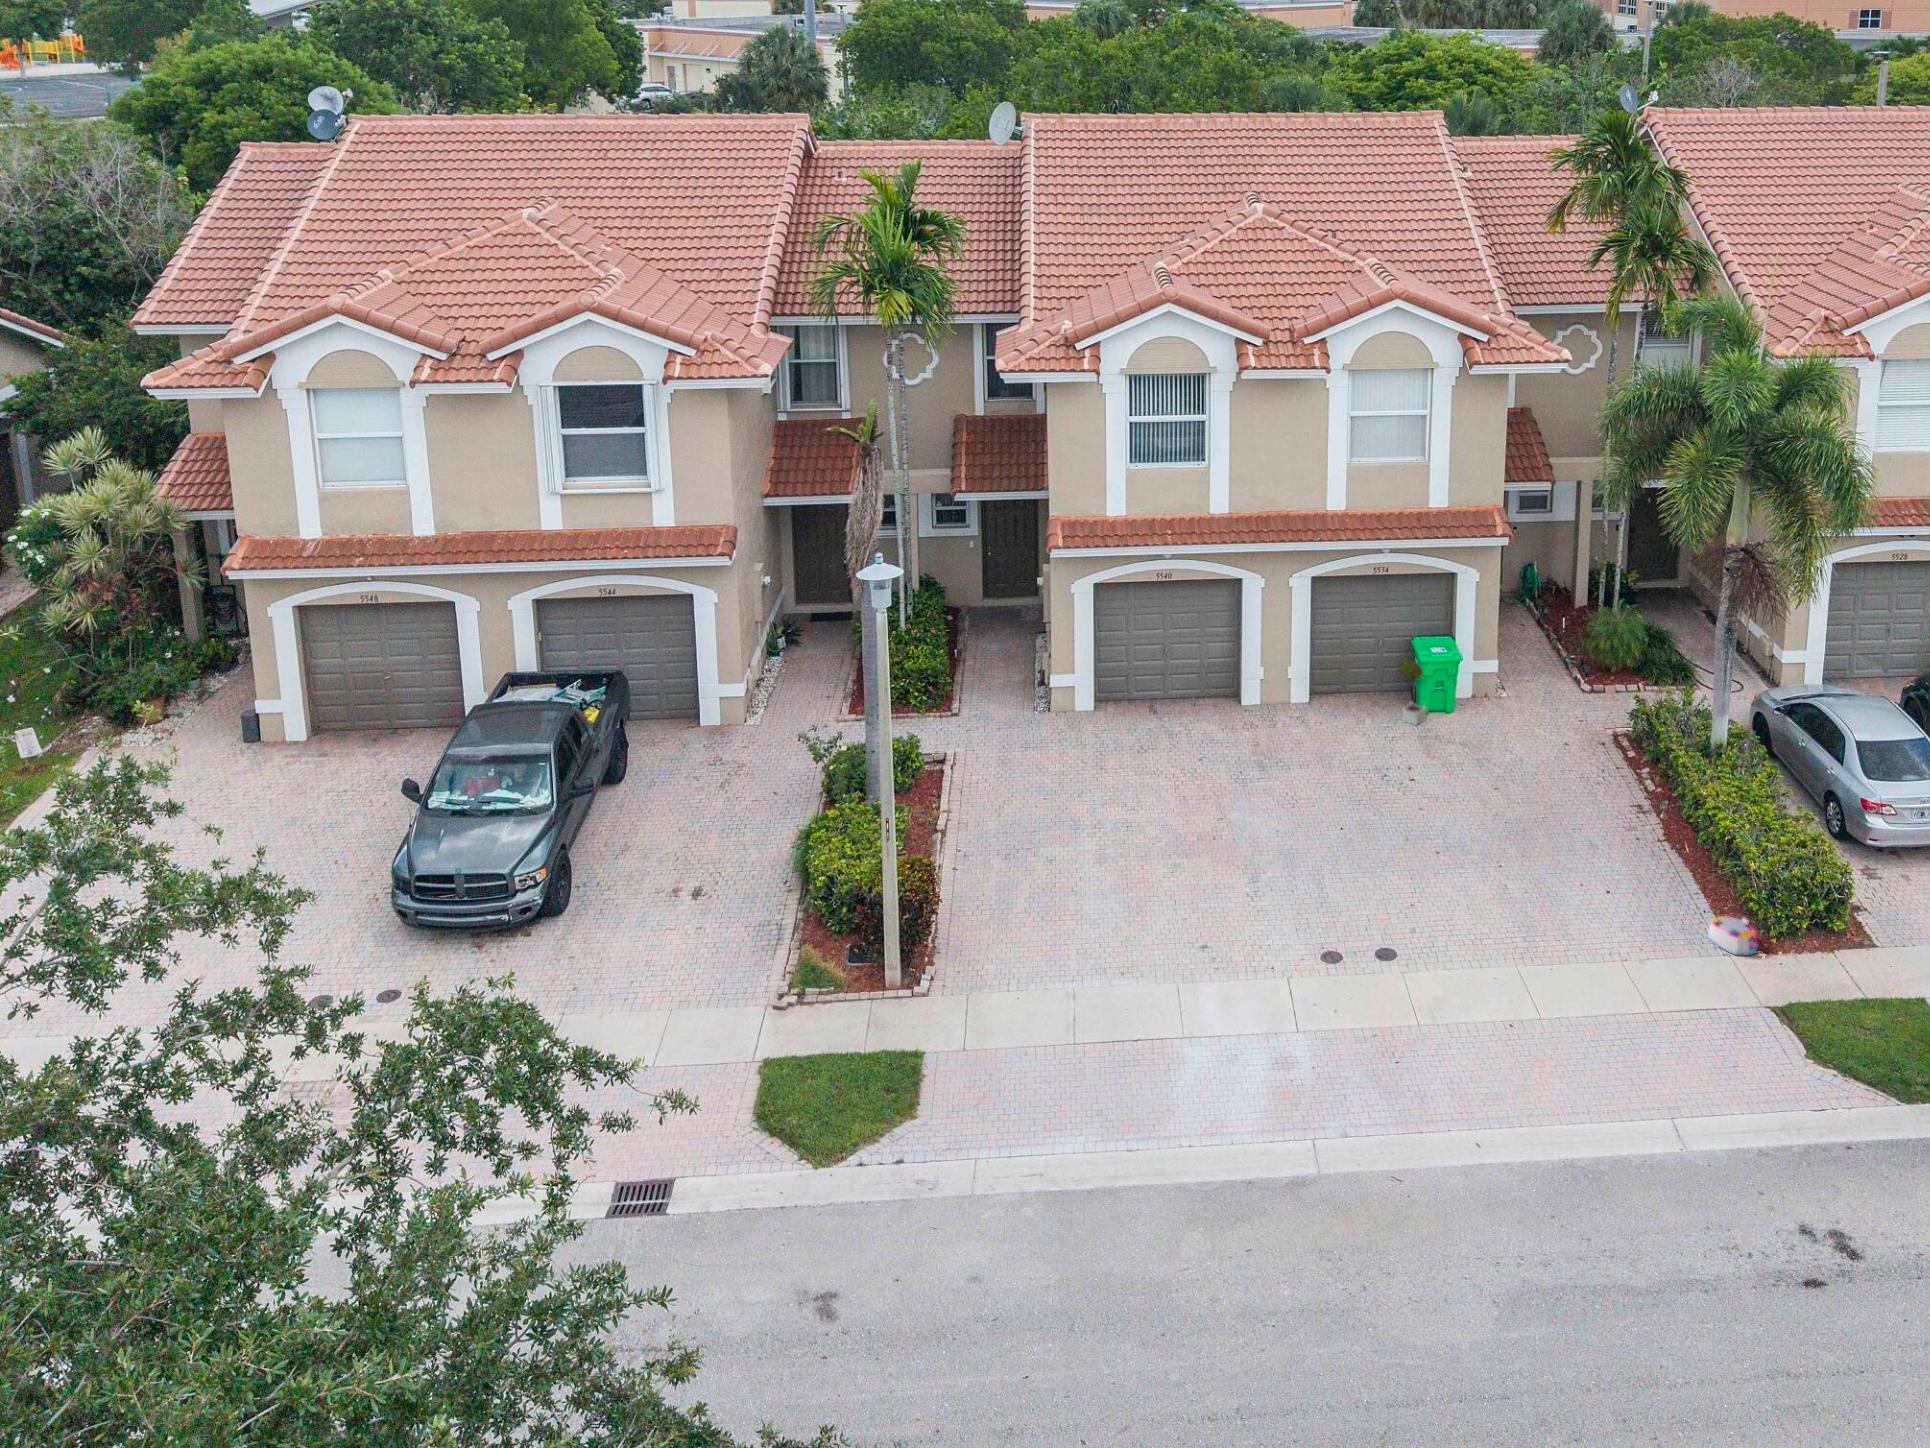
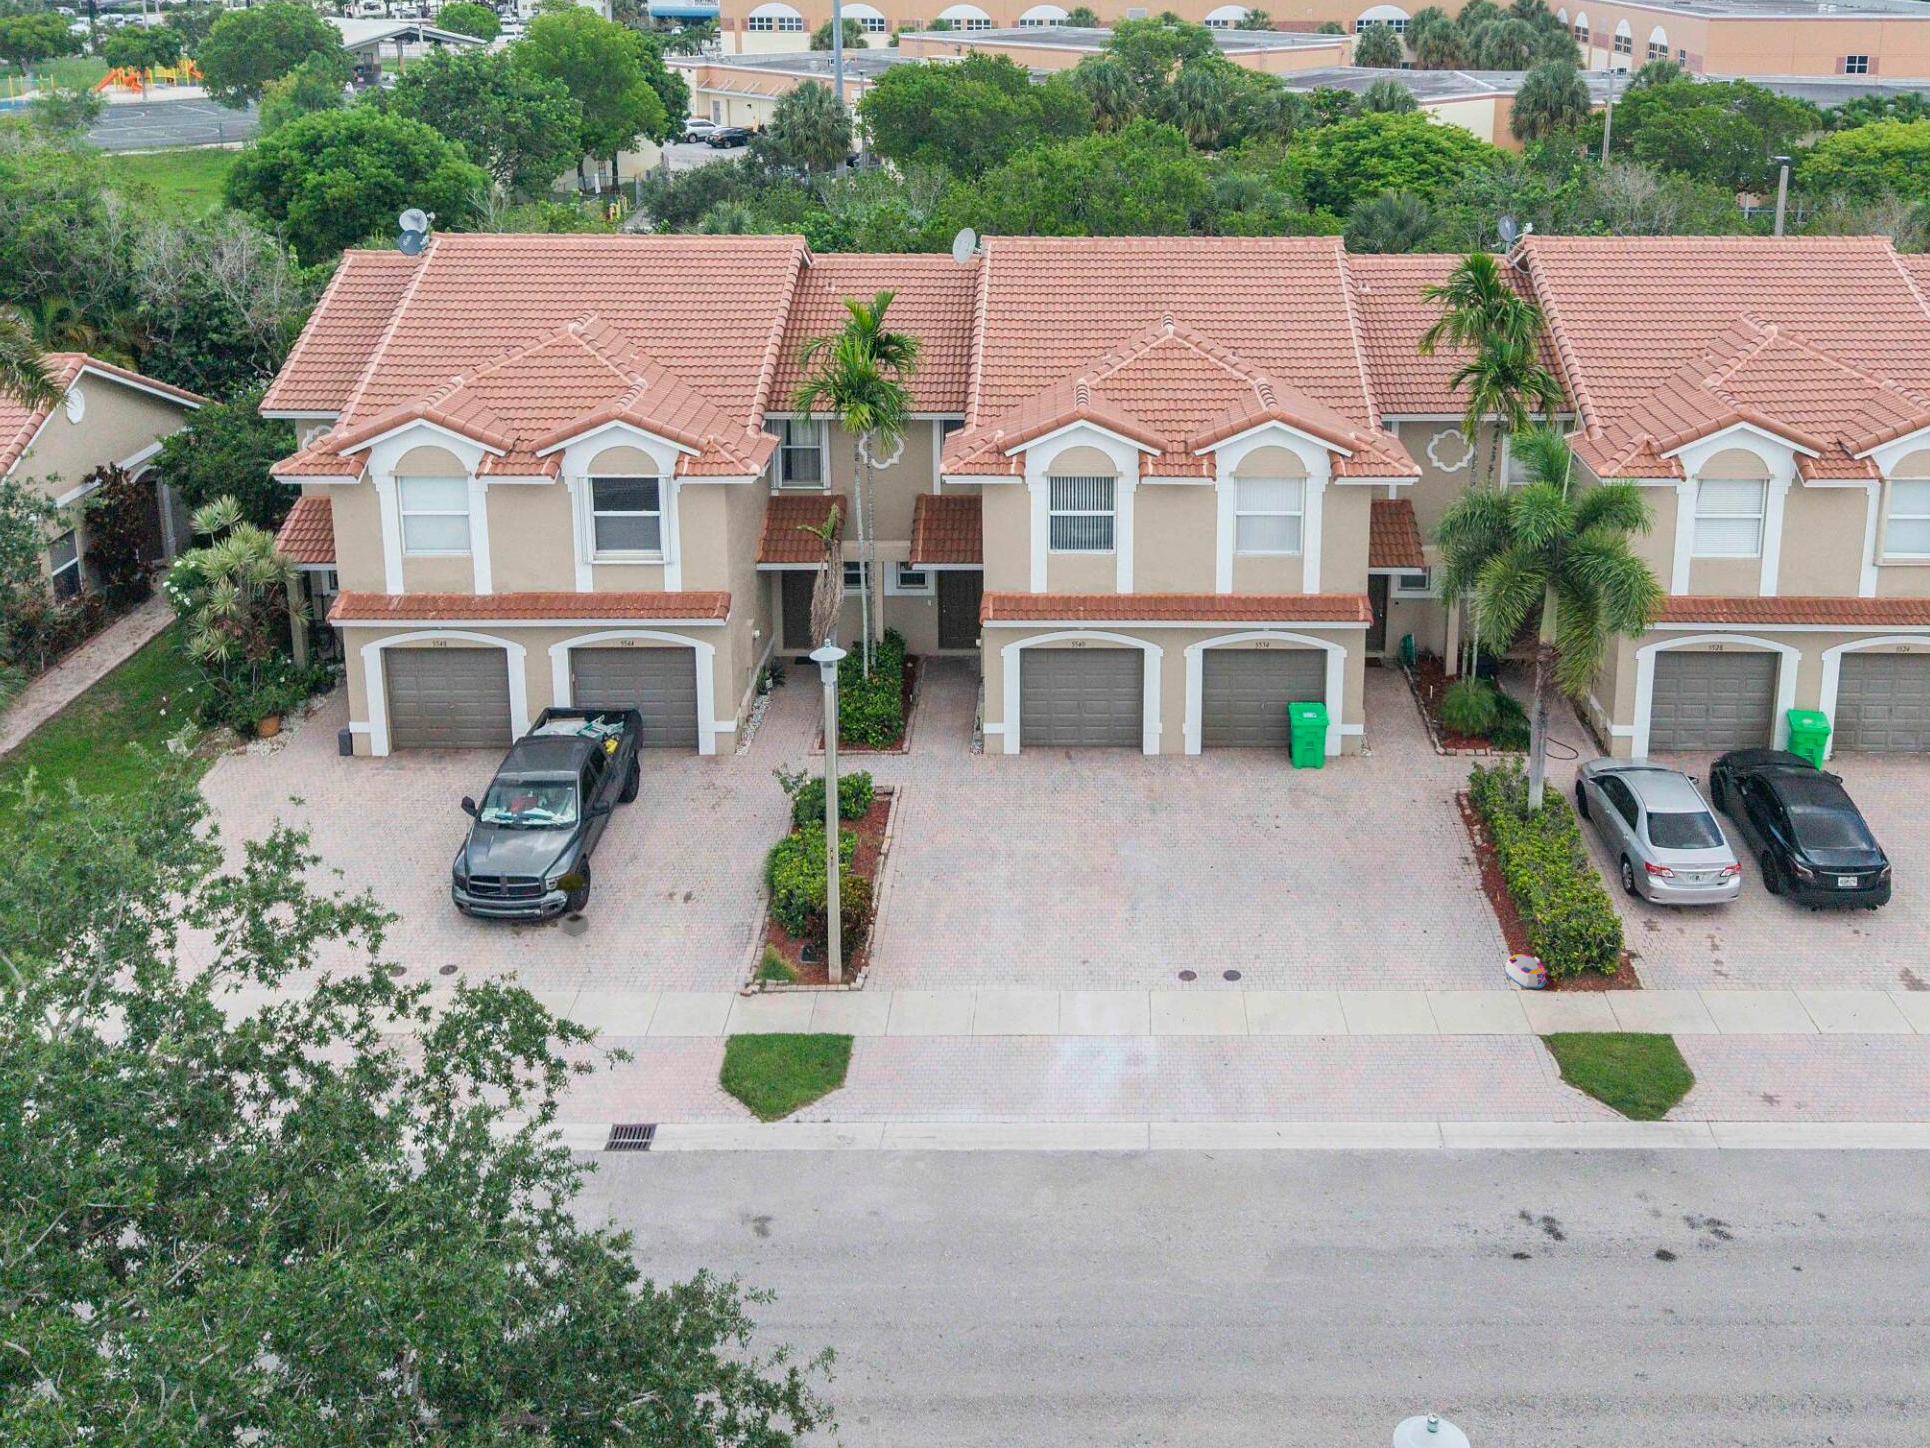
potted tree: present [1399,659,1426,725] -> present [556,874,588,936]

